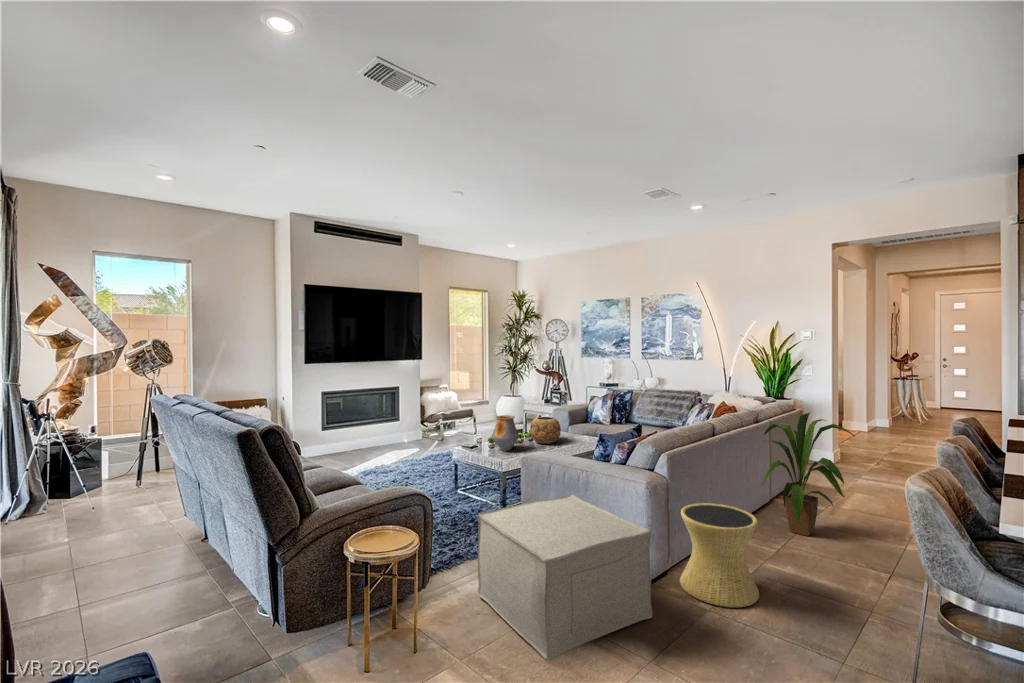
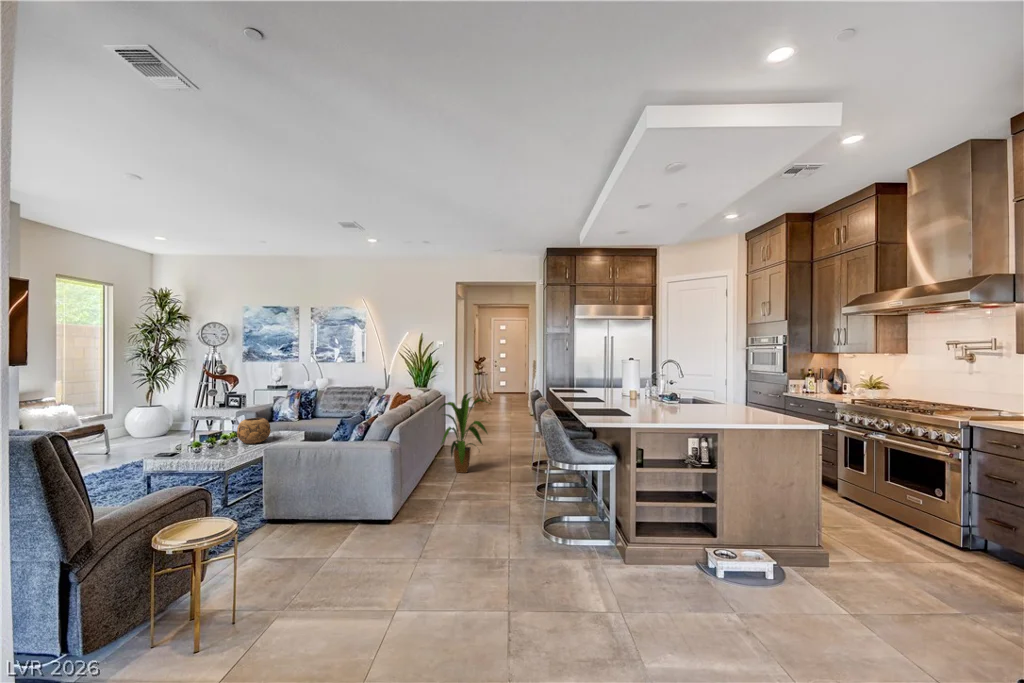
vase: present [492,415,519,451] -> none [200,420,234,455]
ottoman: present [478,495,653,660] -> none [264,471,408,584]
side table: present [680,503,759,607] -> none [410,457,459,521]

